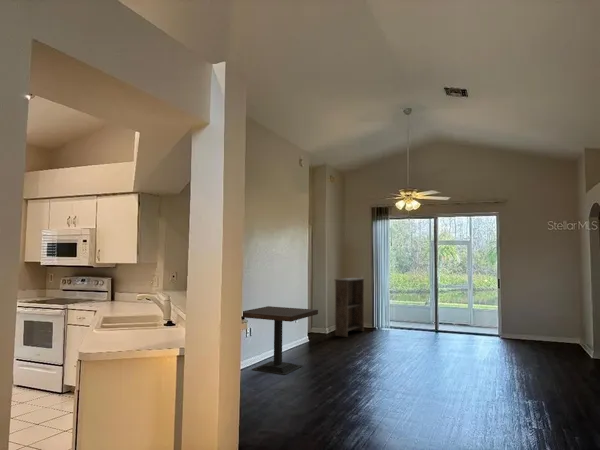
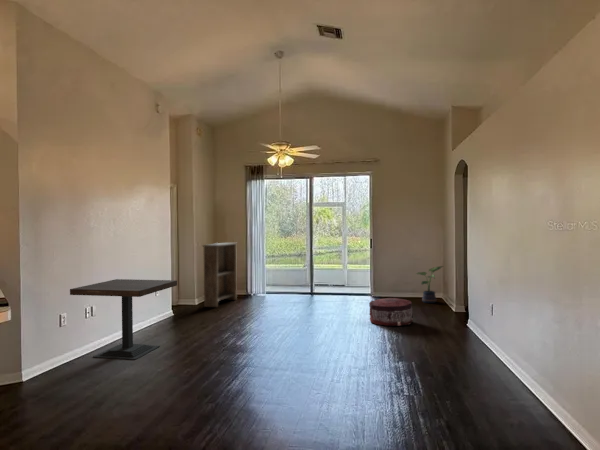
potted plant: none [548,309,580,348] -> present [417,266,442,303]
pouf: none [497,338,544,367] -> present [369,298,413,326]

